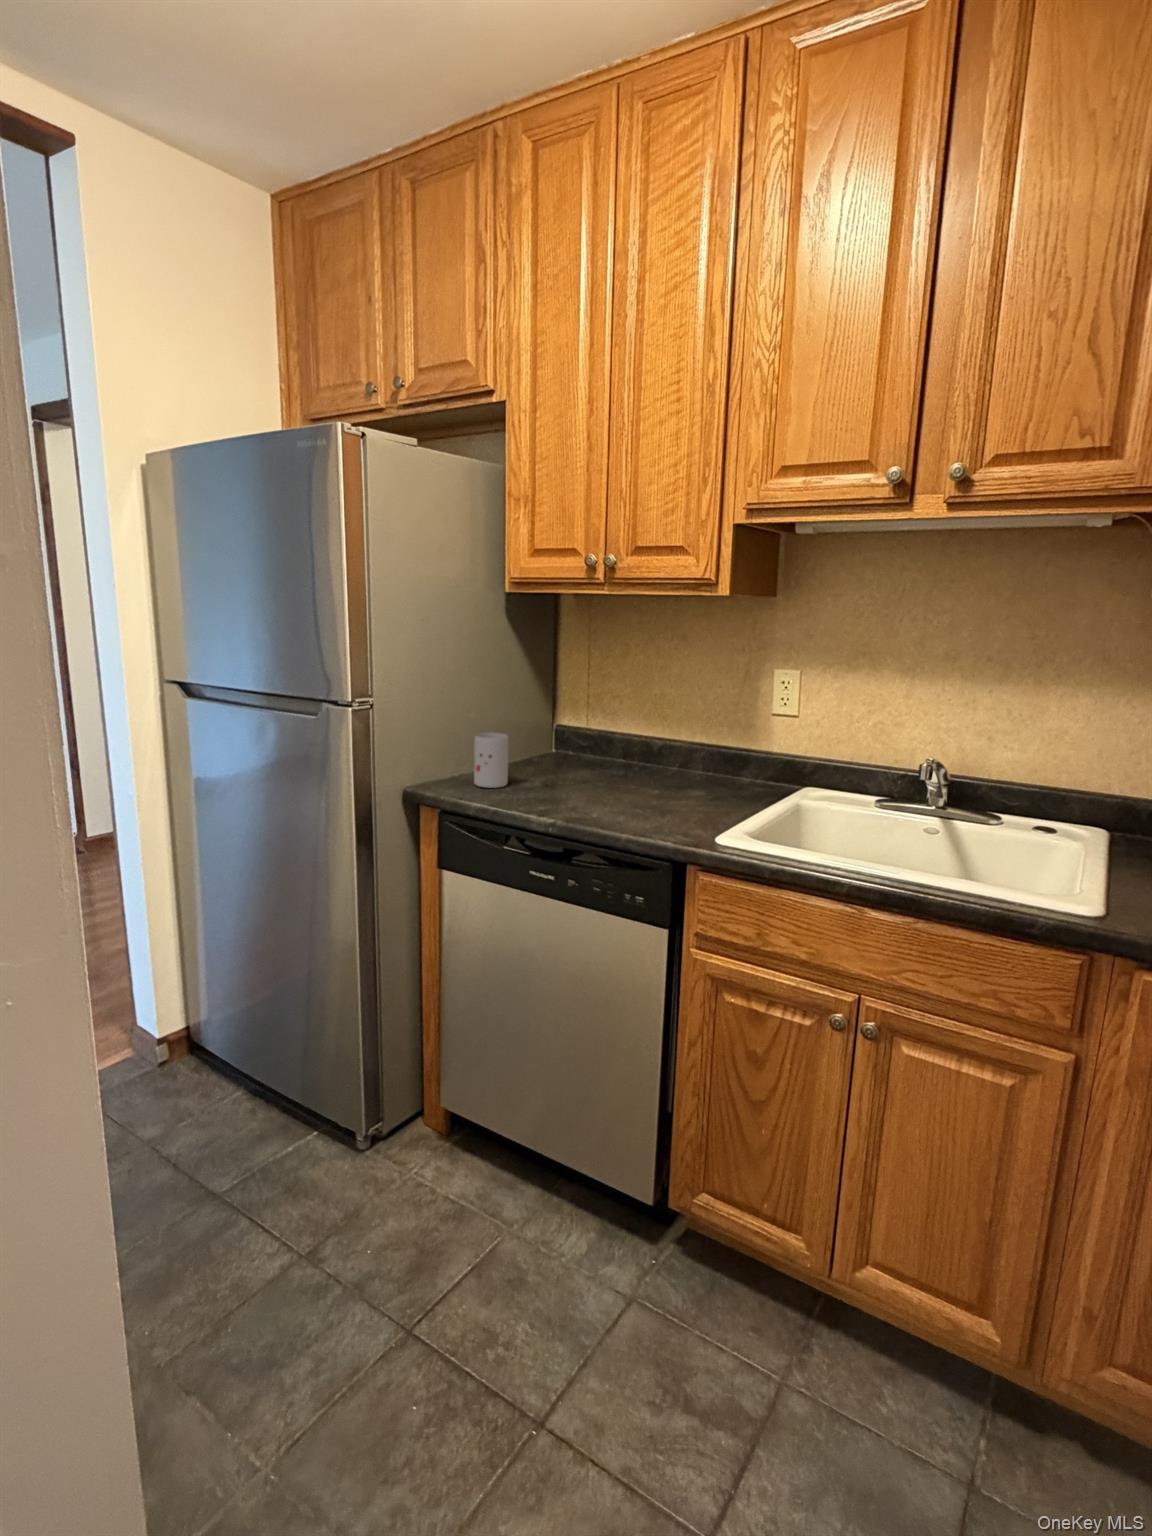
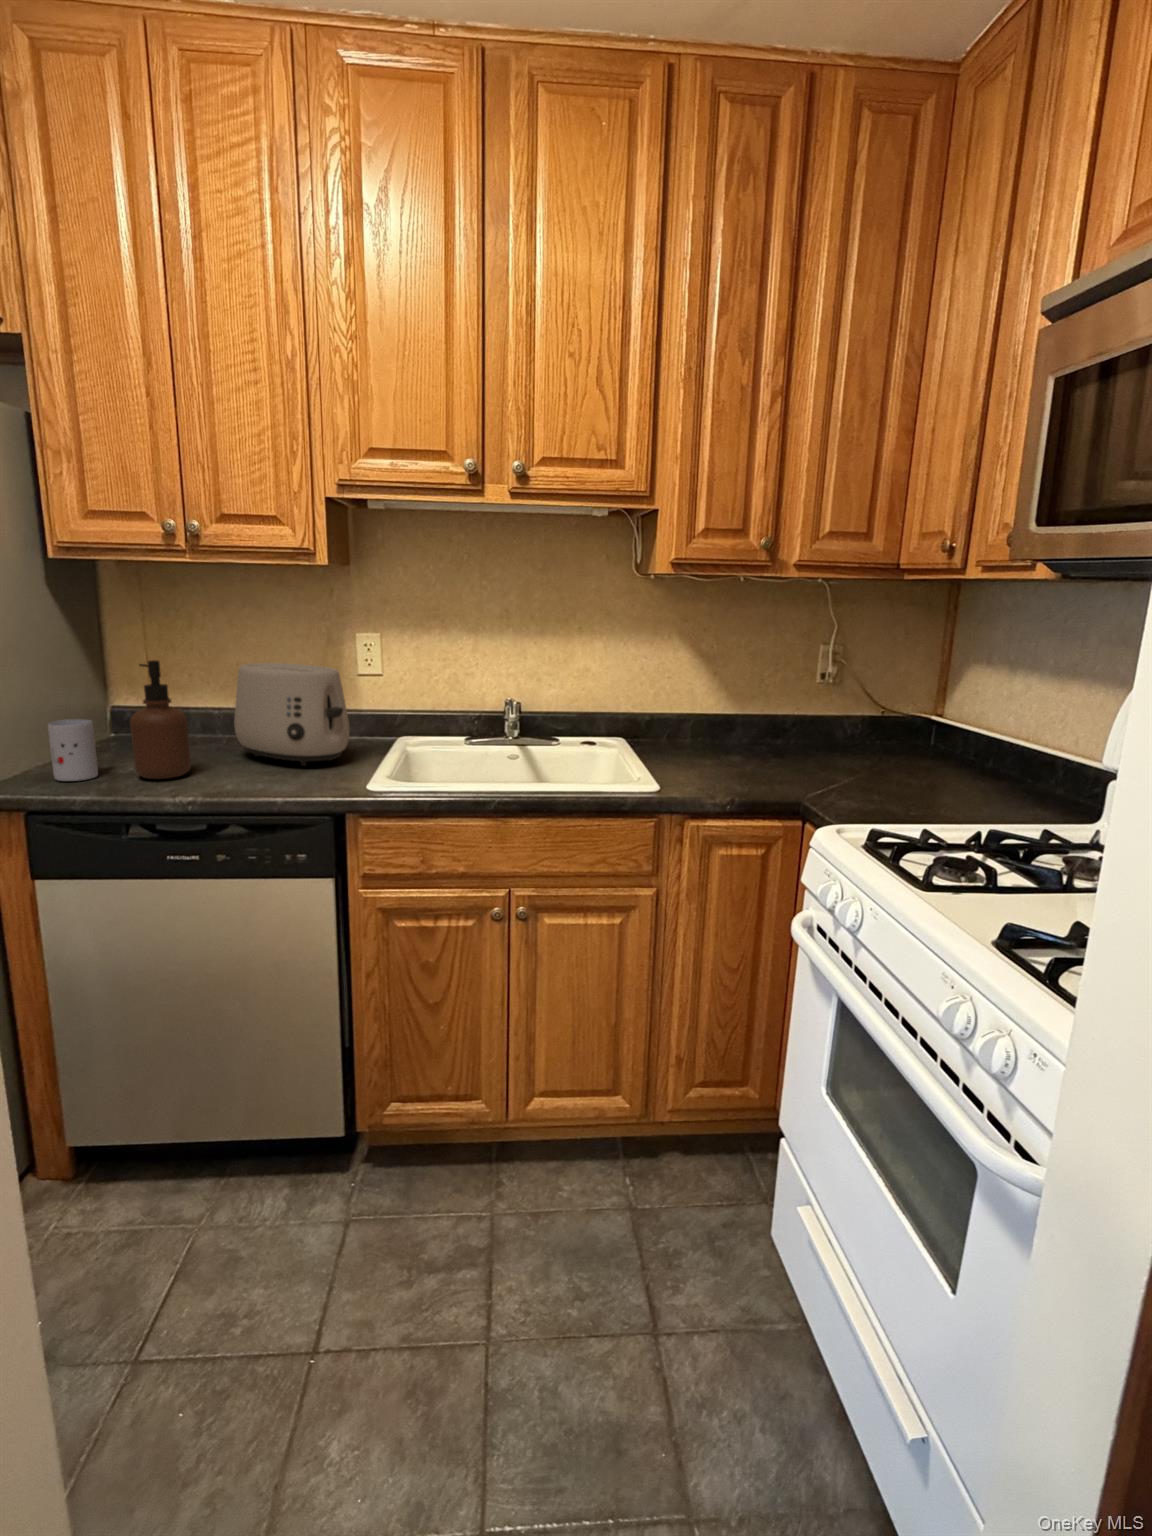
soap dispenser: none [531,686,579,797] -> present [130,660,191,779]
toaster: none [629,694,731,805] -> present [234,663,350,766]

